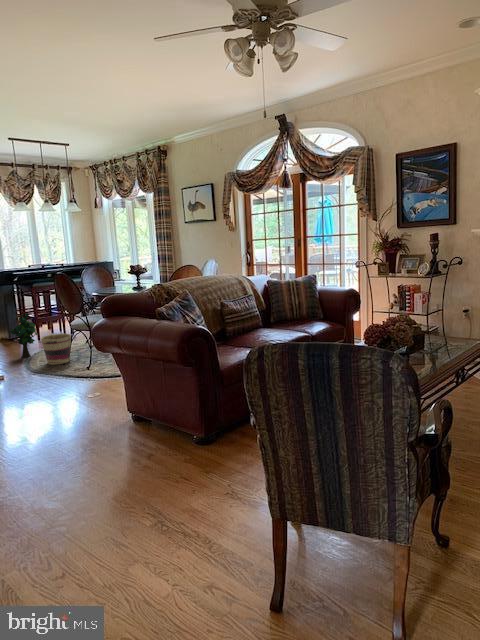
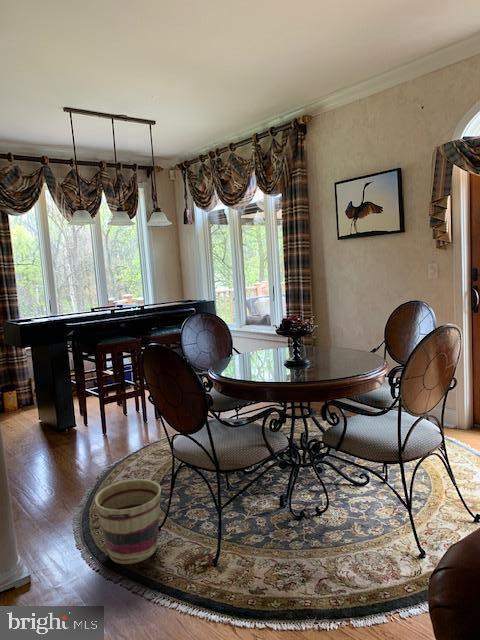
decorative plant: present [10,313,38,358] -> none [34,423,93,516]

